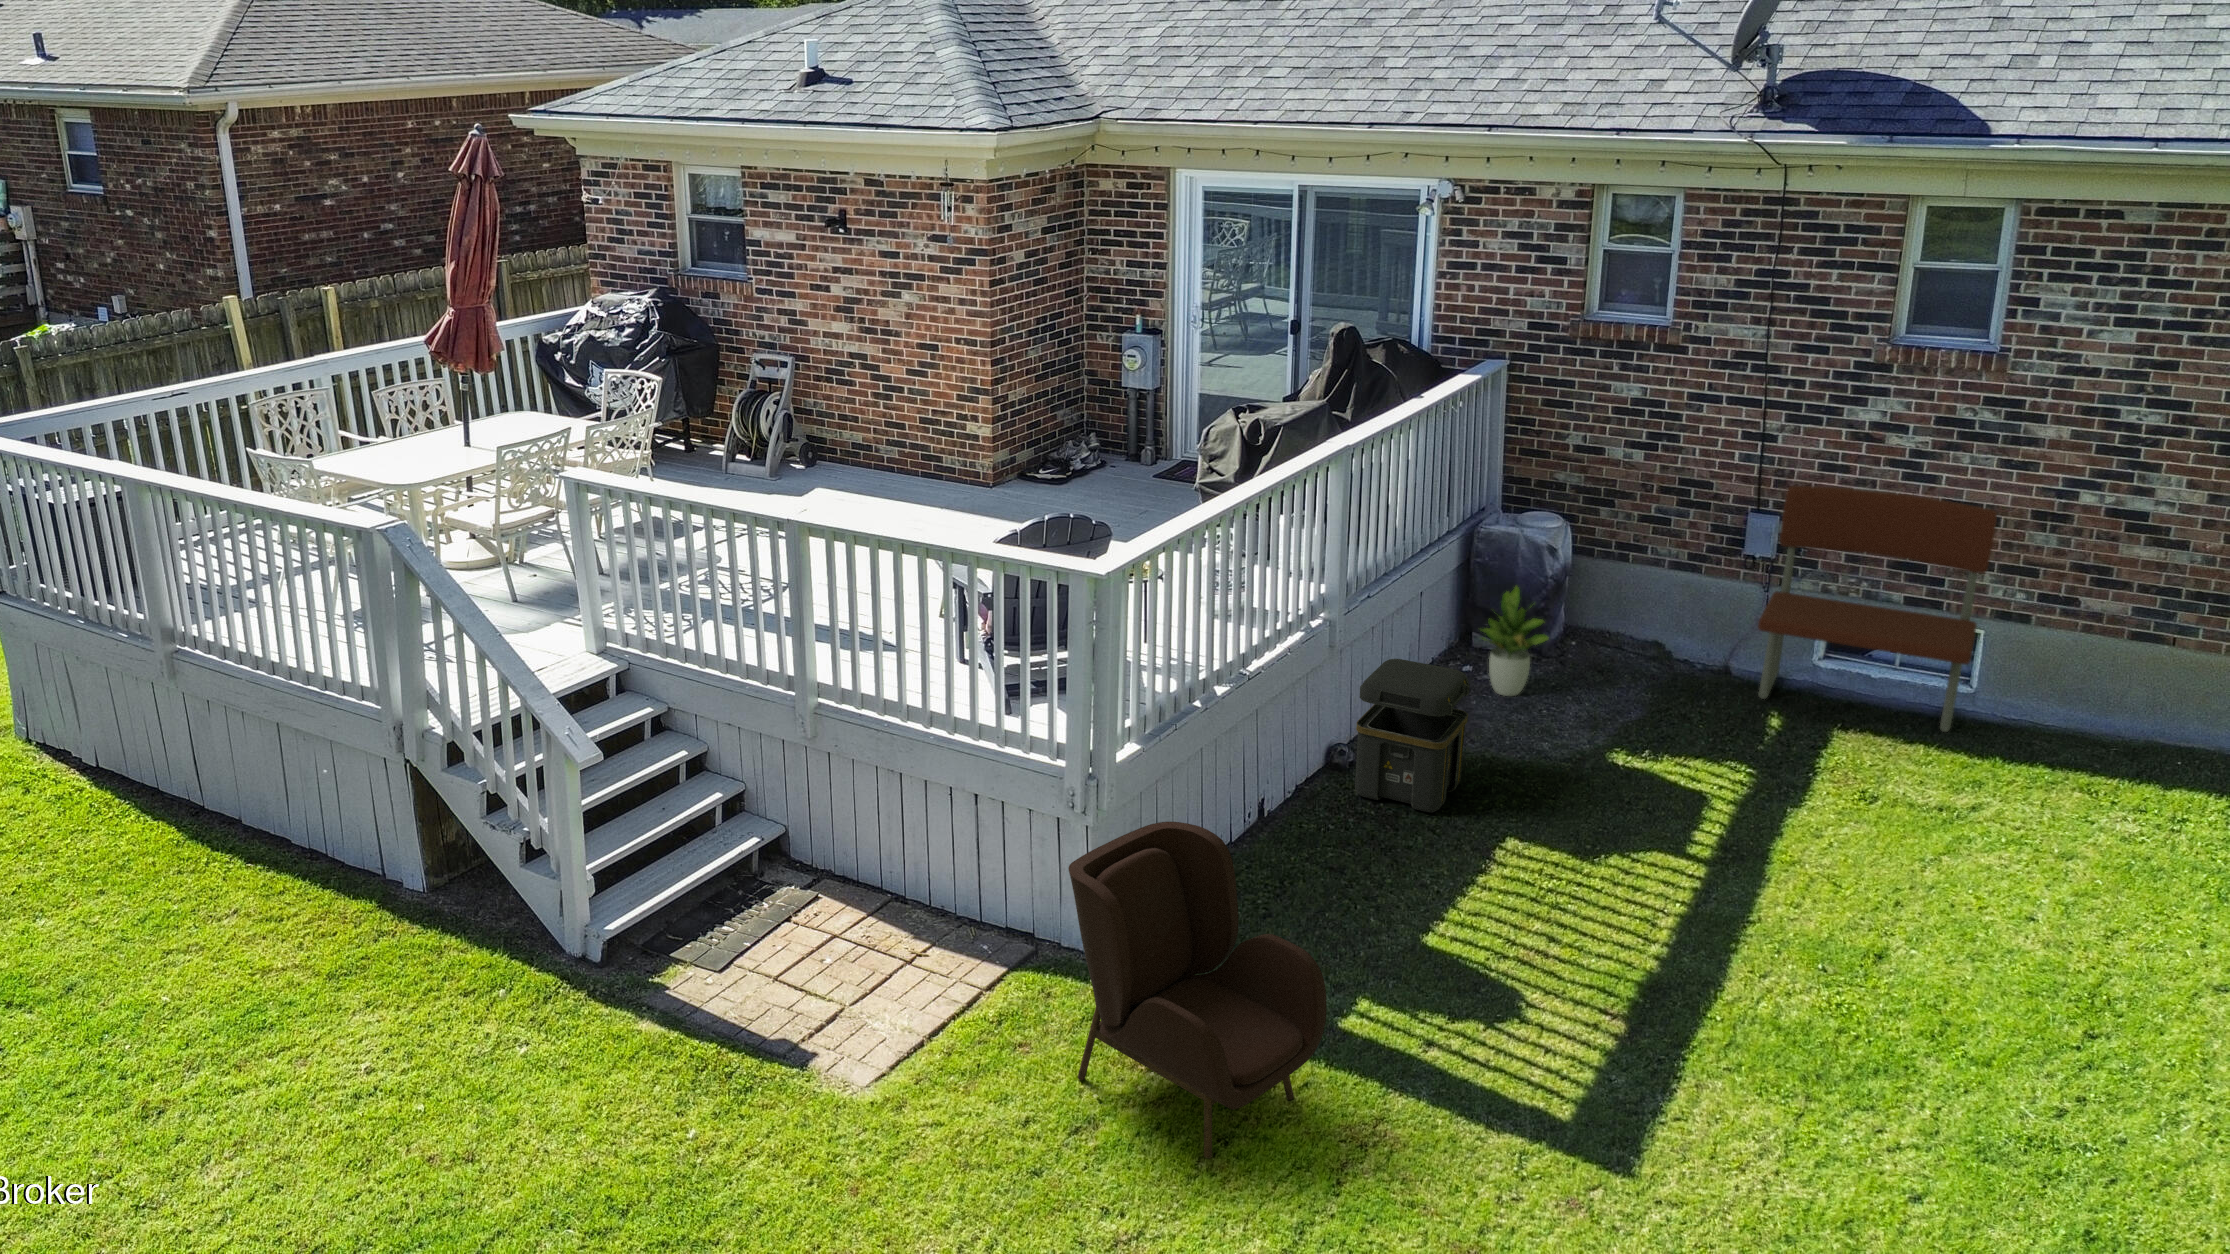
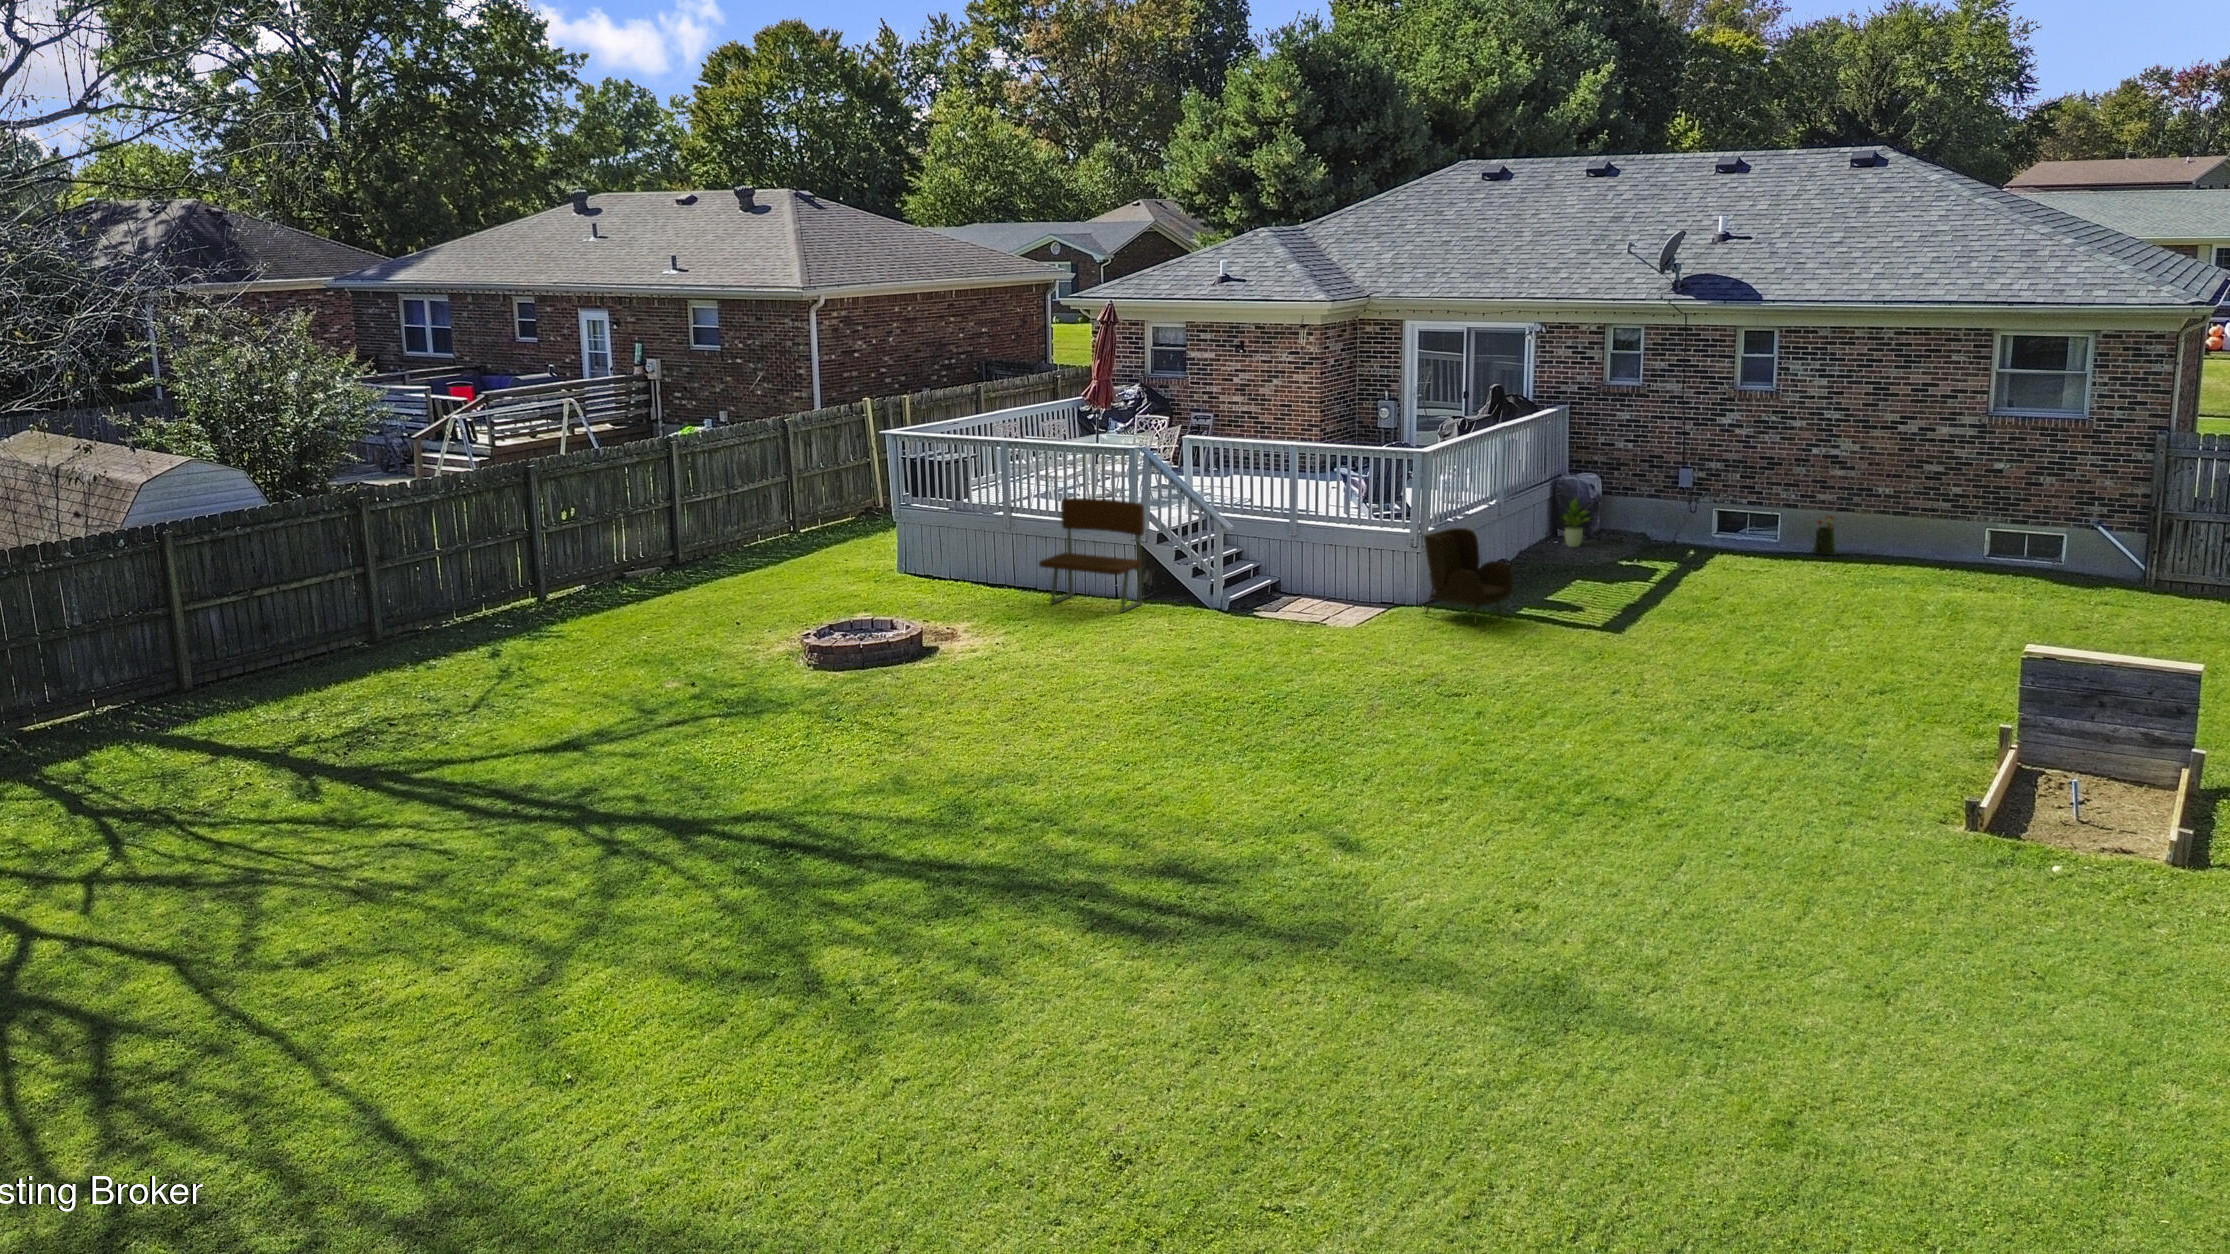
bench: present [1758,485,1997,732] -> present [1039,498,1144,612]
watering can: none [2060,649,2128,749] -> present [1813,515,1836,555]
toolbox: present [1355,659,1470,812] -> none [1510,513,1557,571]

